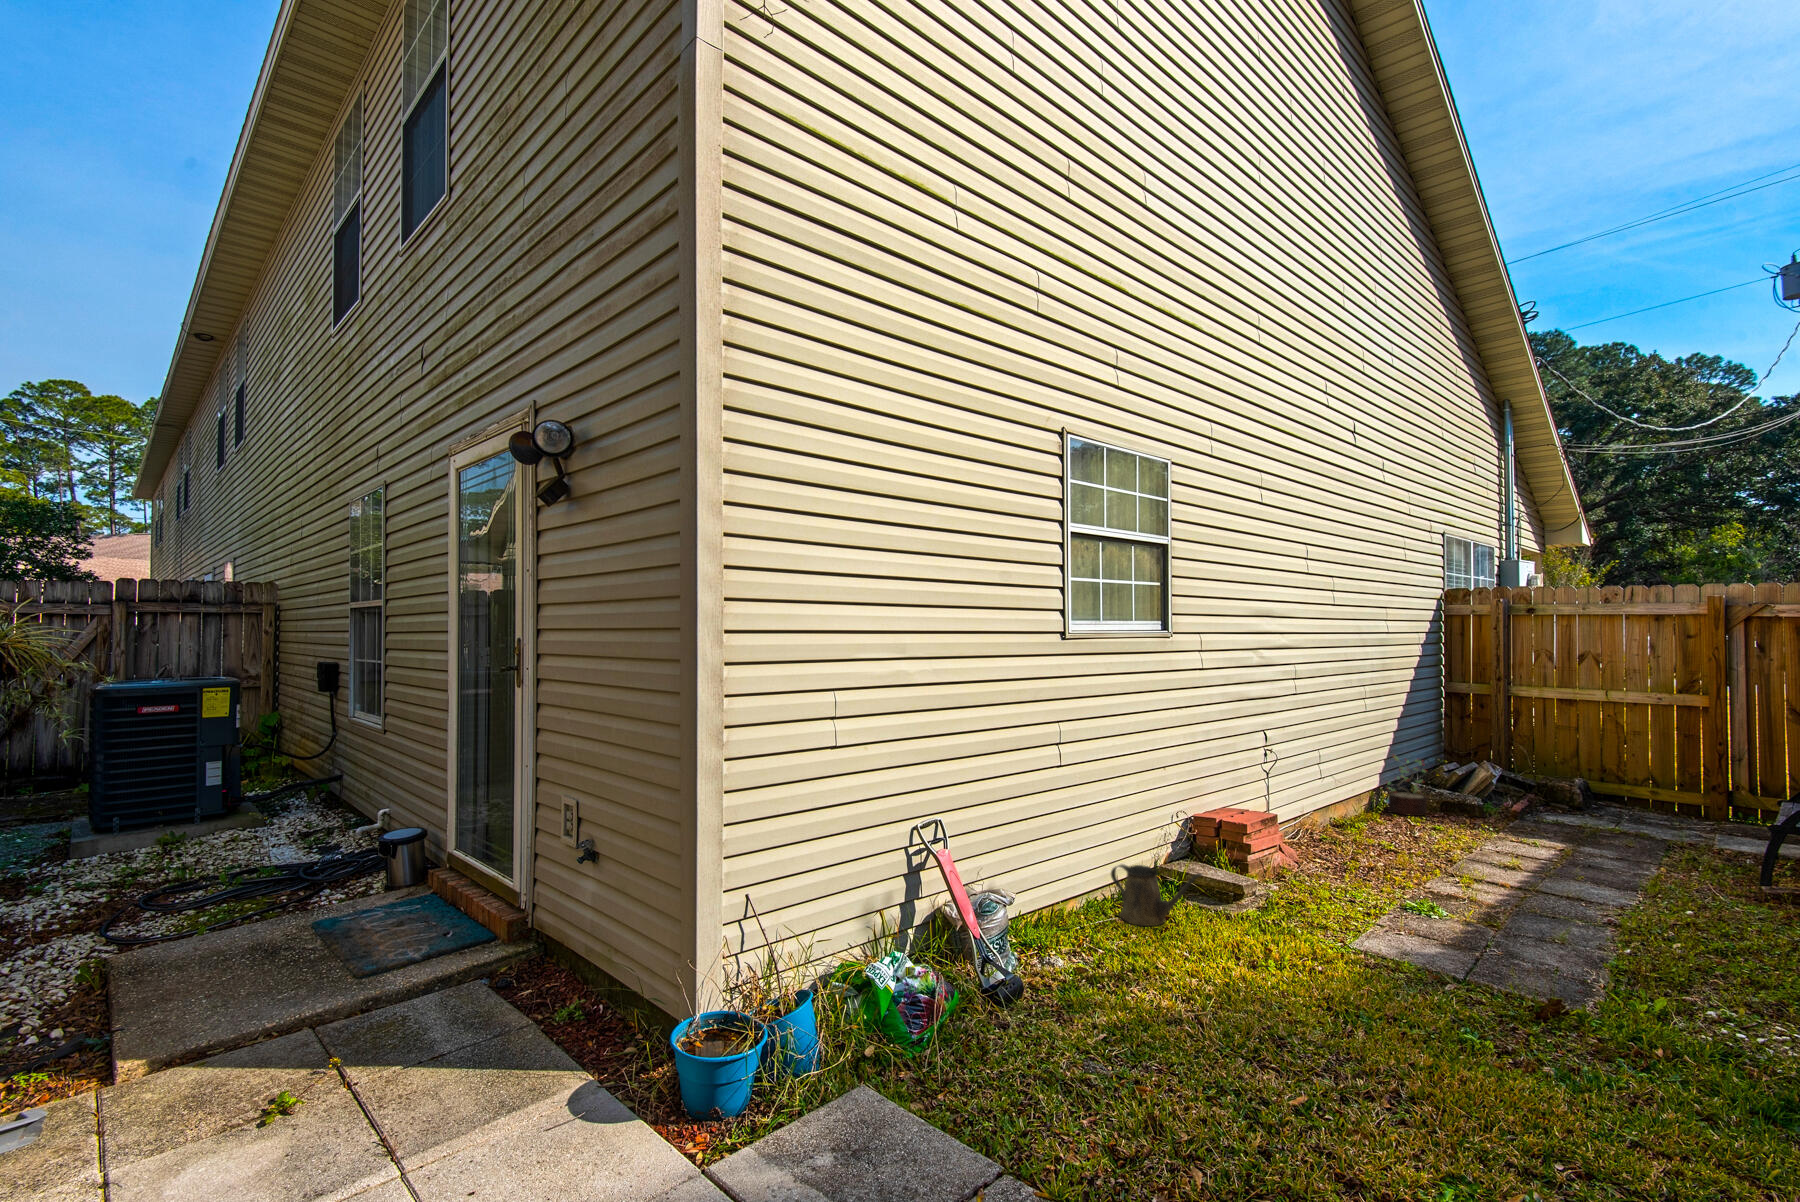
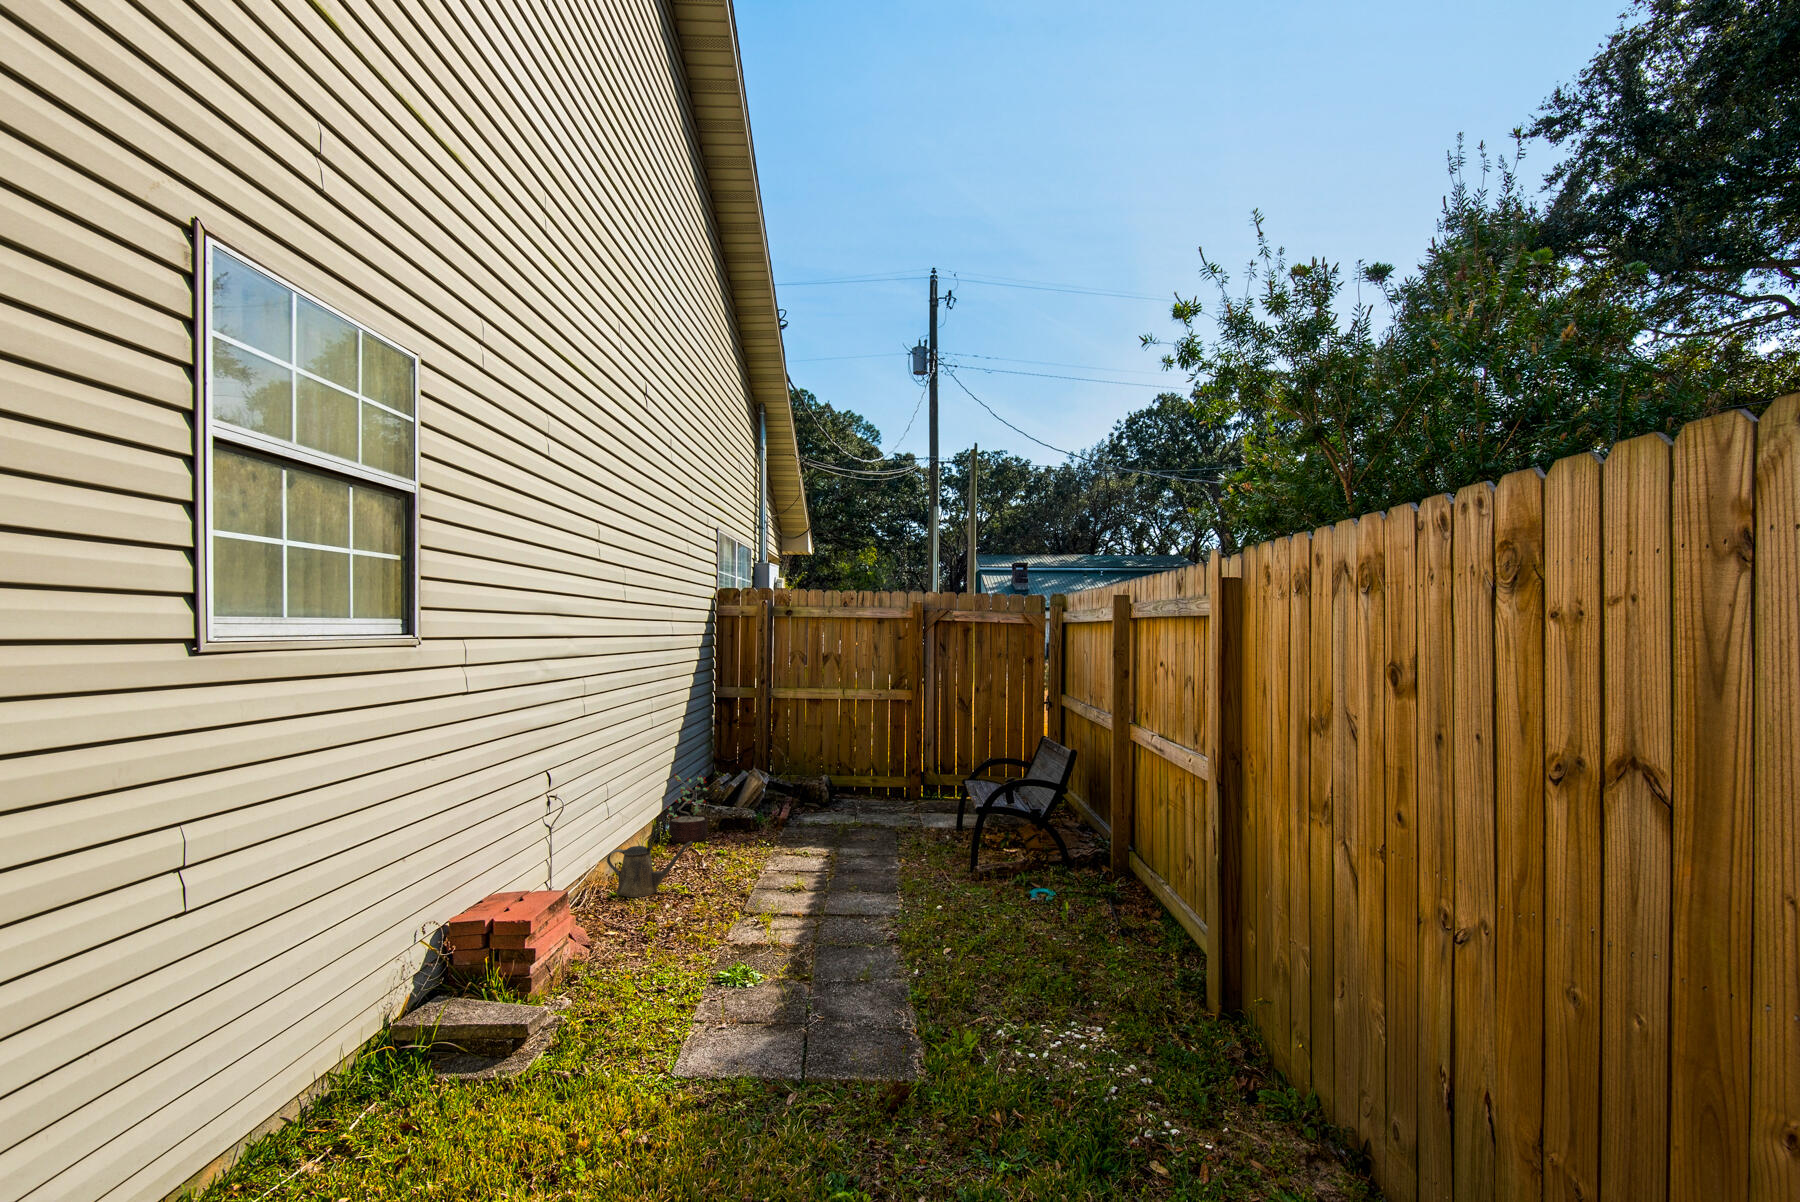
watering can: present [1111,864,1202,926] -> present [607,841,693,897]

